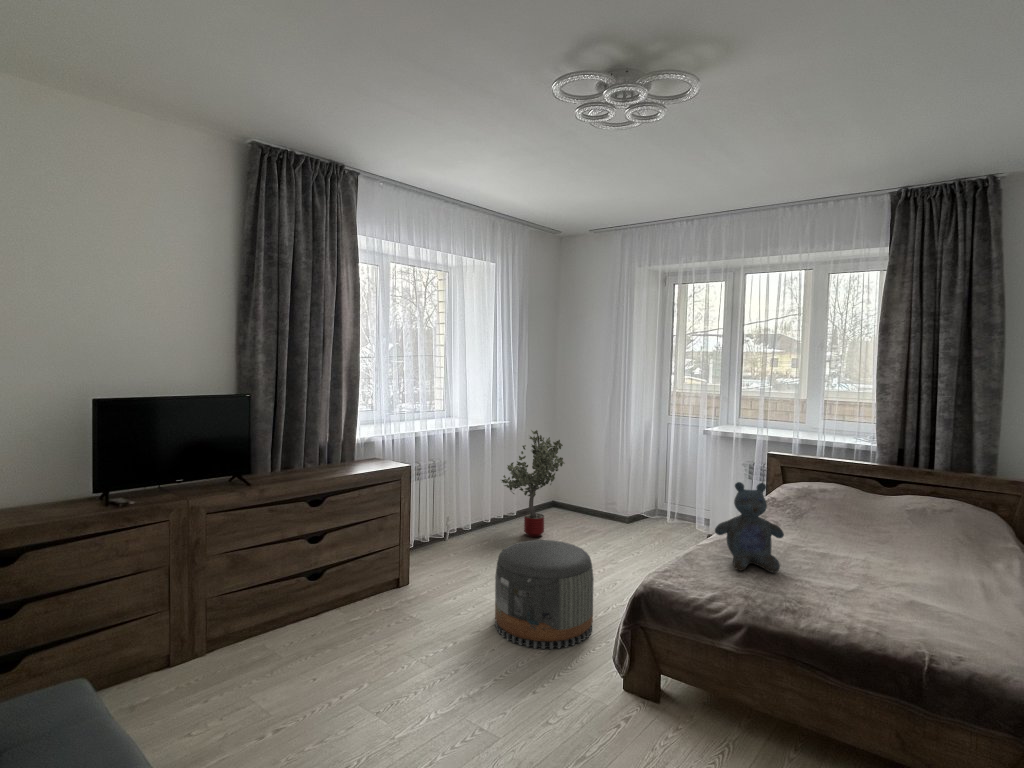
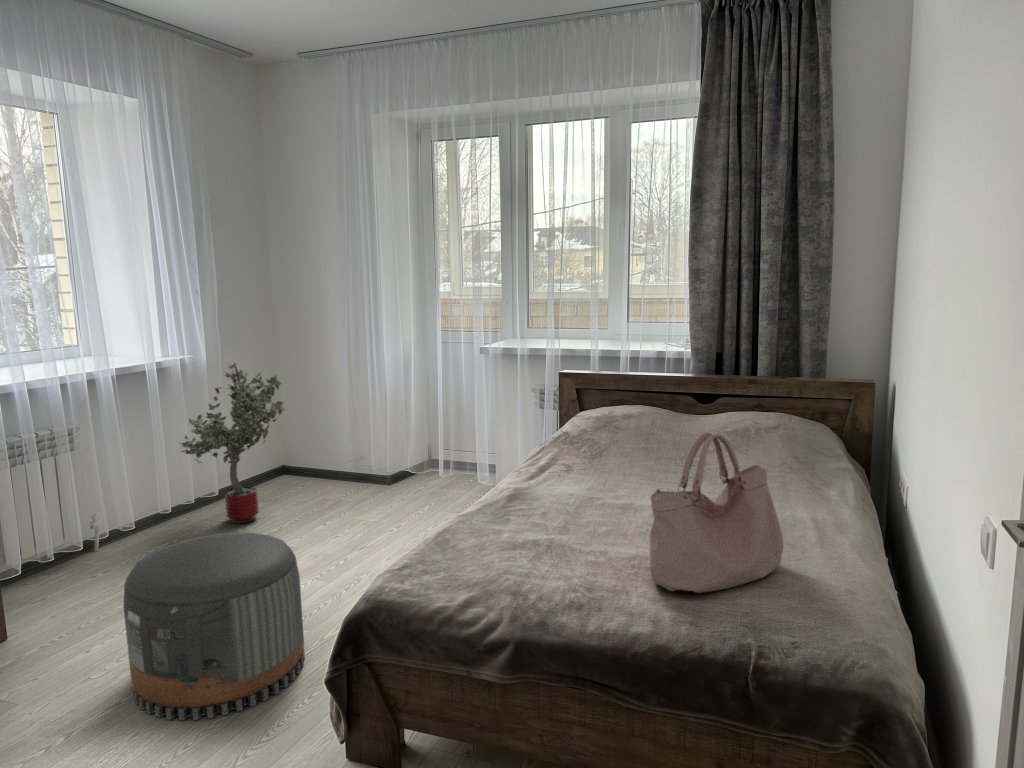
stuffed bear: present [715,482,784,572] -> none [475,409,575,548]
handbag: none [838,510,940,614] -> present [650,433,783,593]

